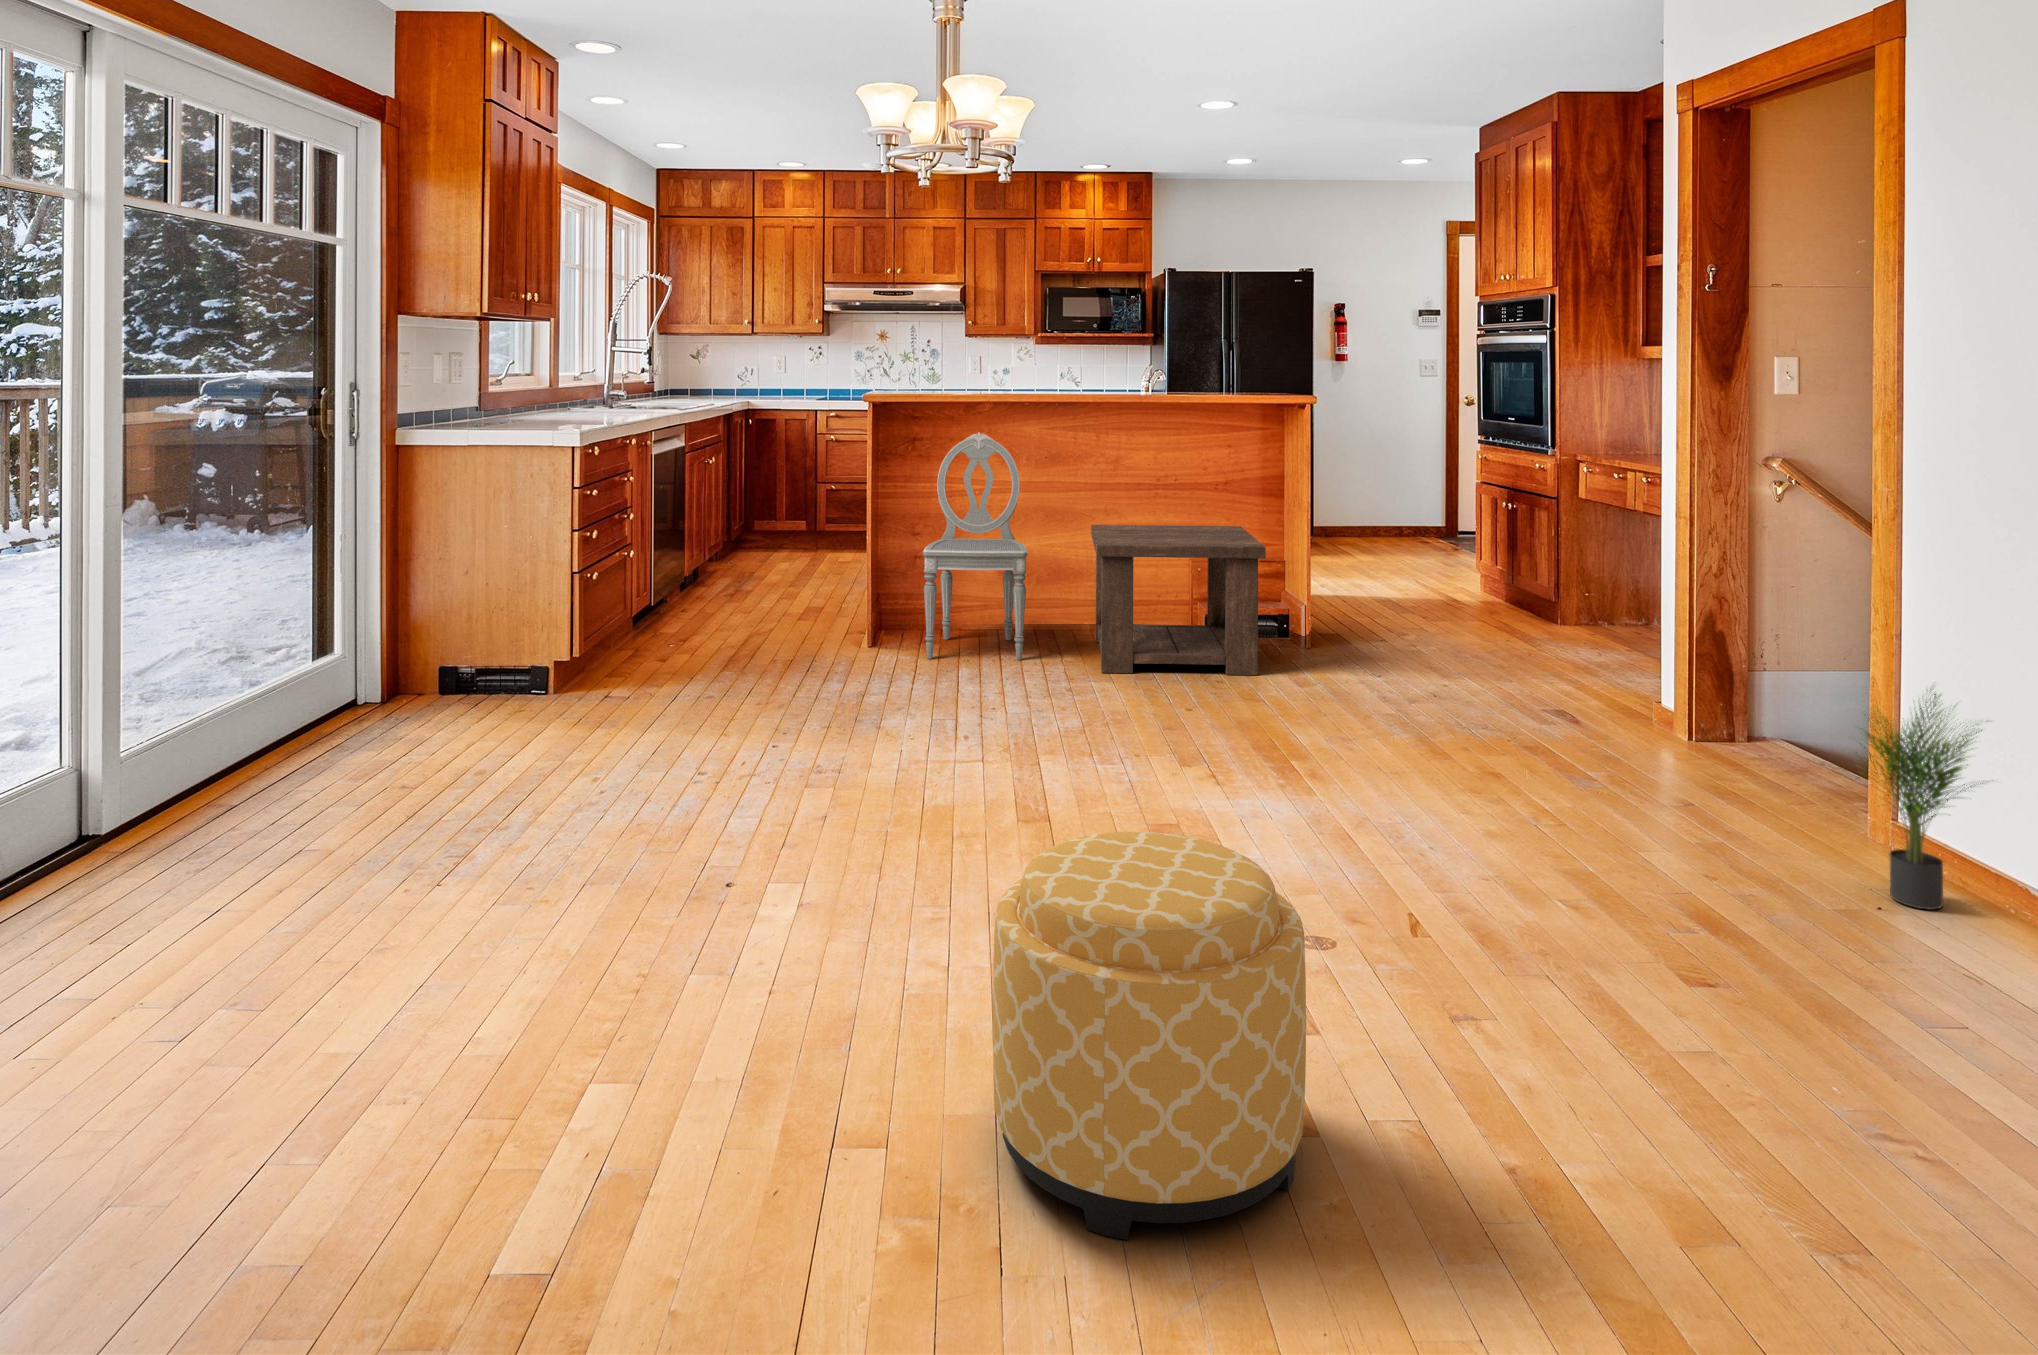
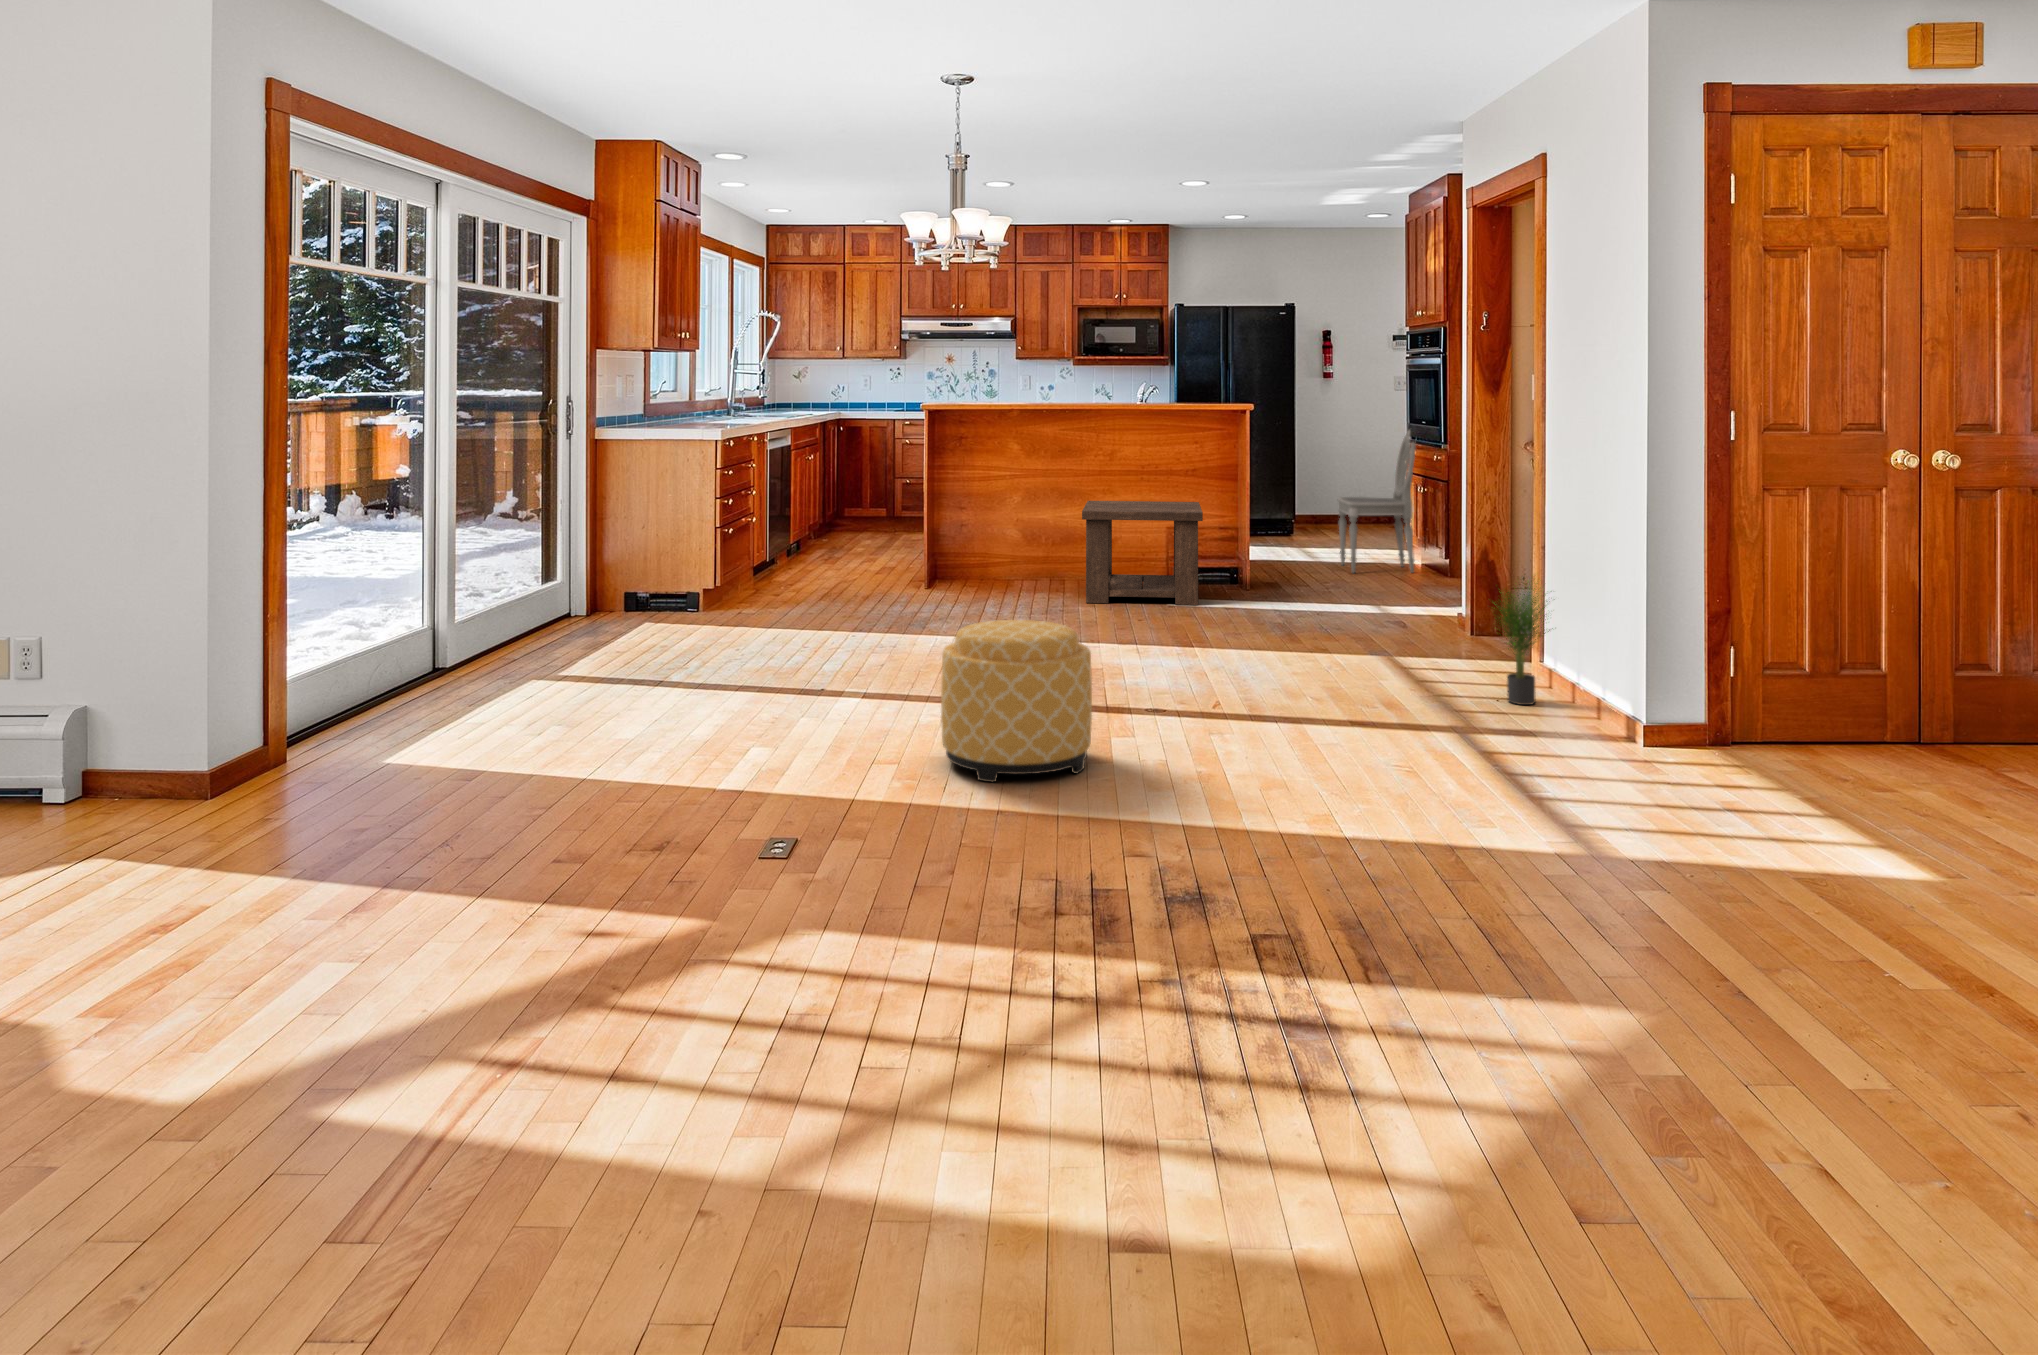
dining chair: present [923,432,1028,660] -> present [1338,430,1416,573]

